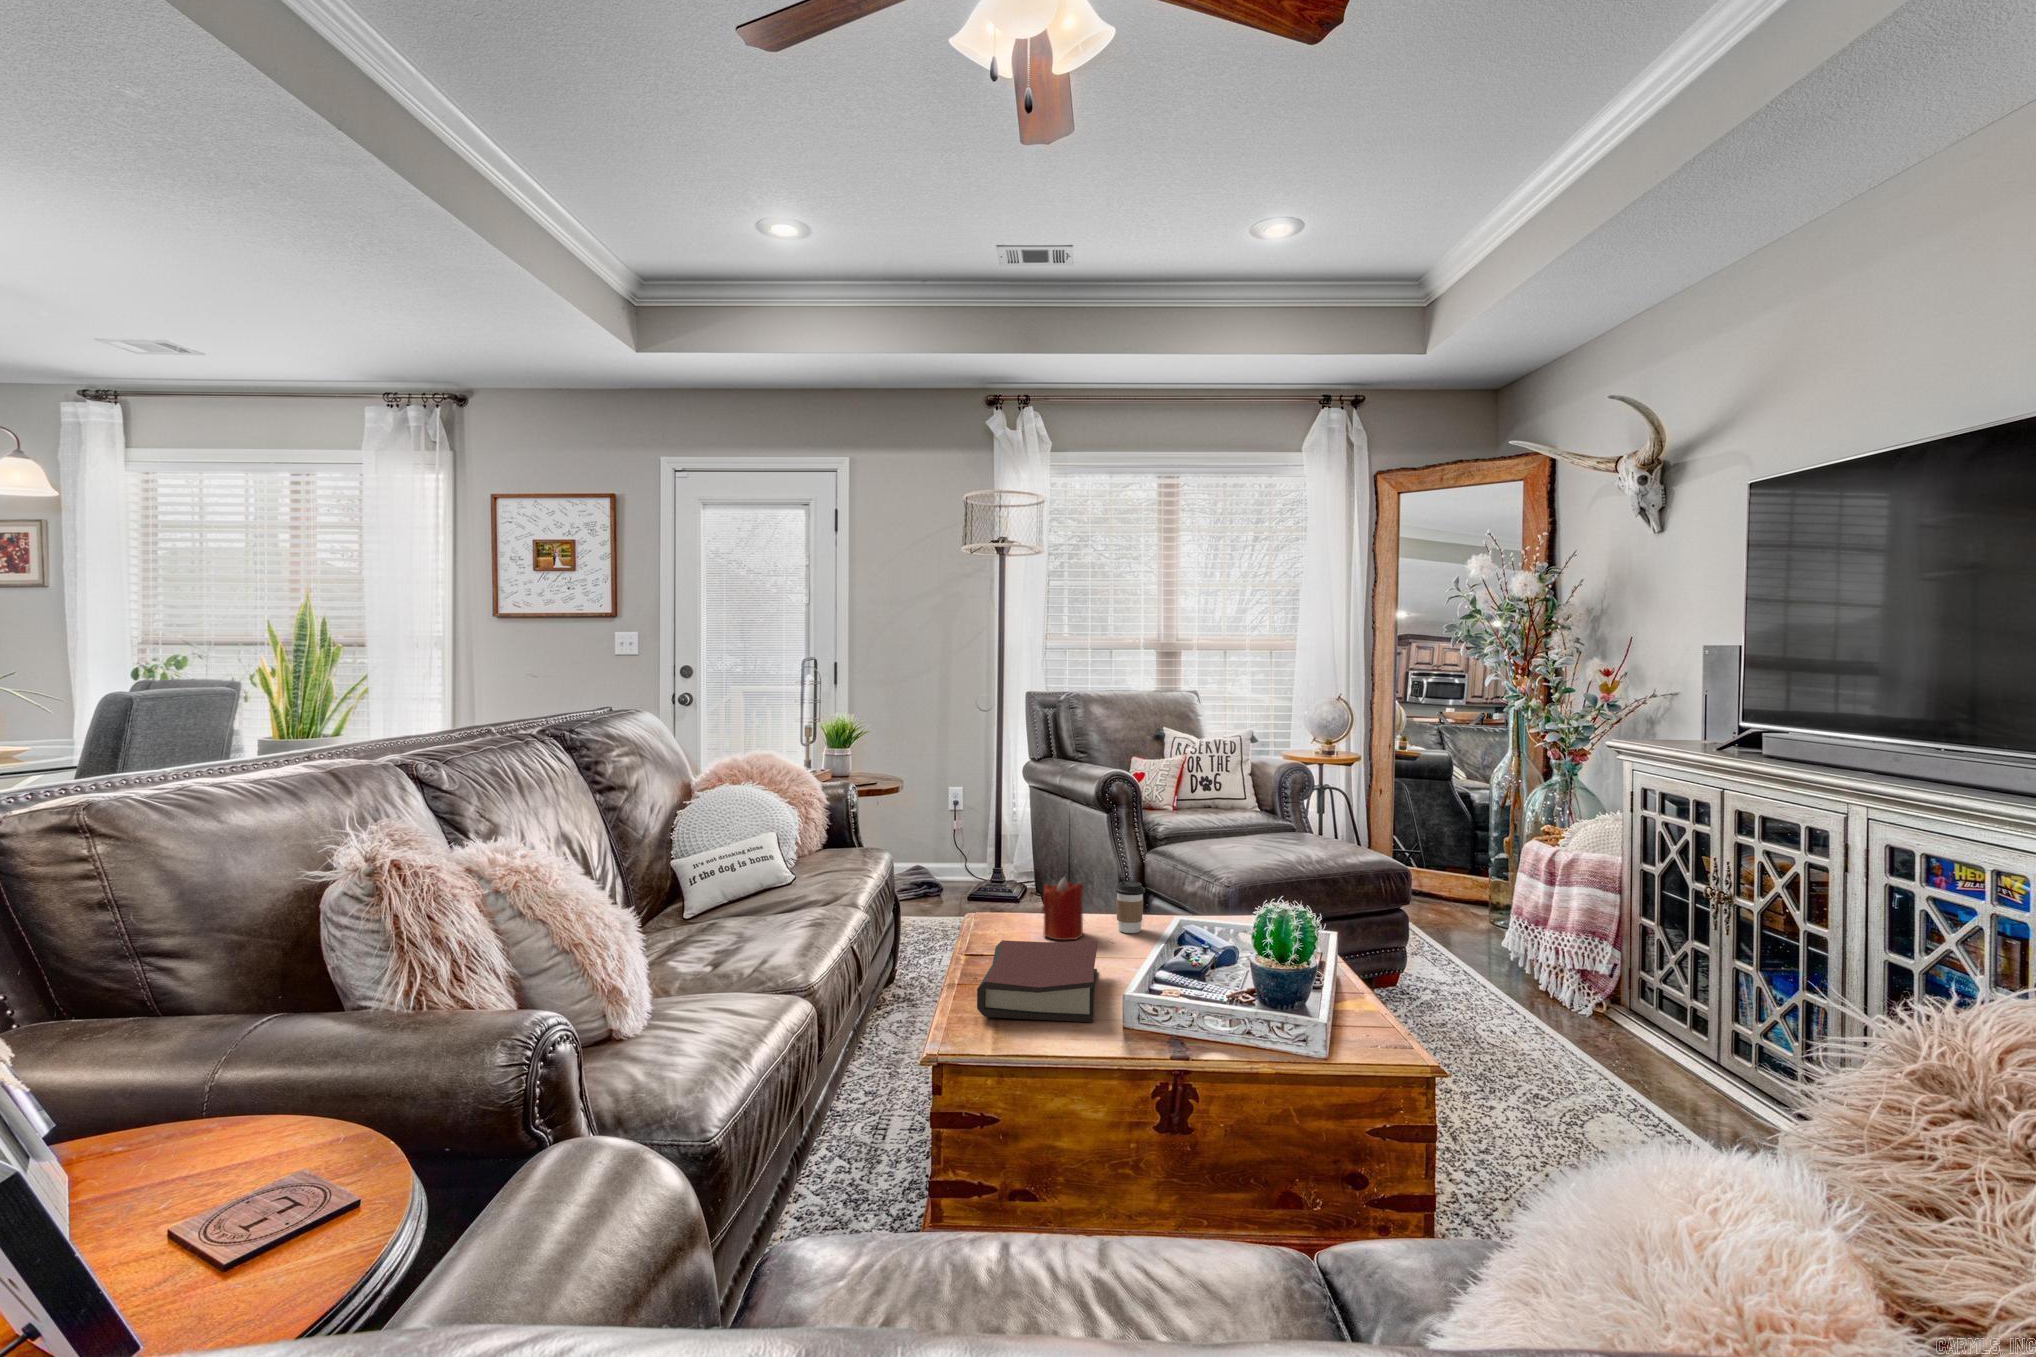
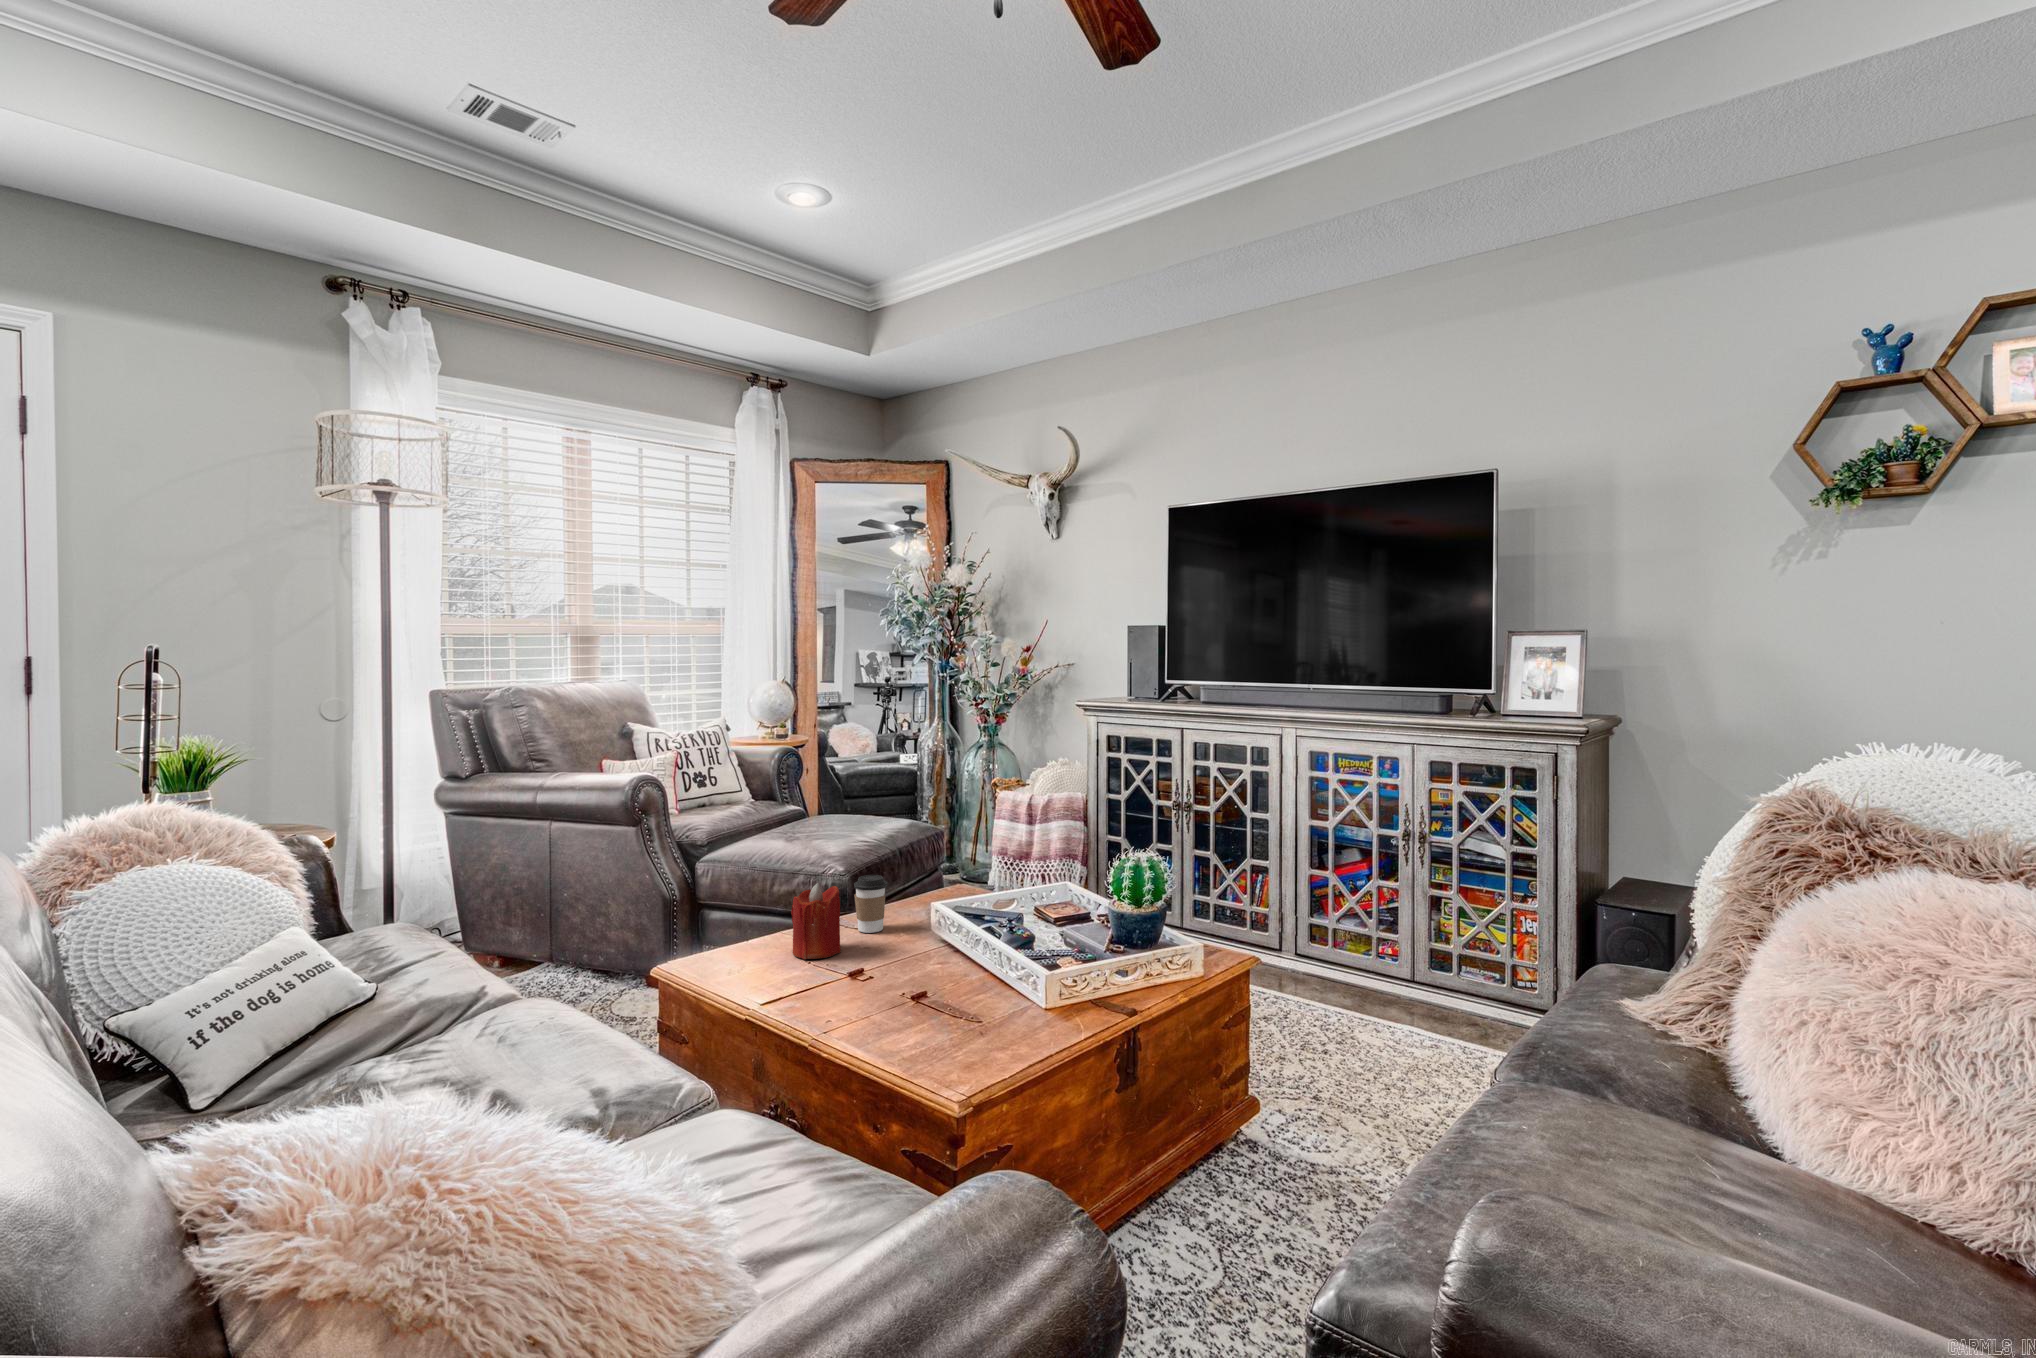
hardback book: present [977,940,1097,1022] -> none [822,938,1015,1047]

